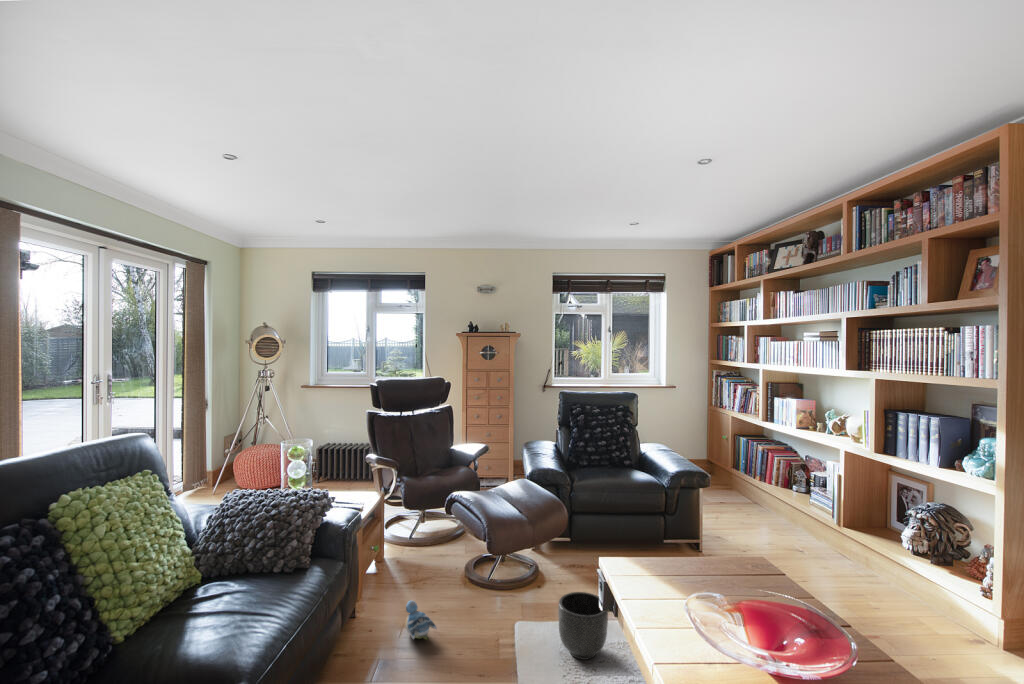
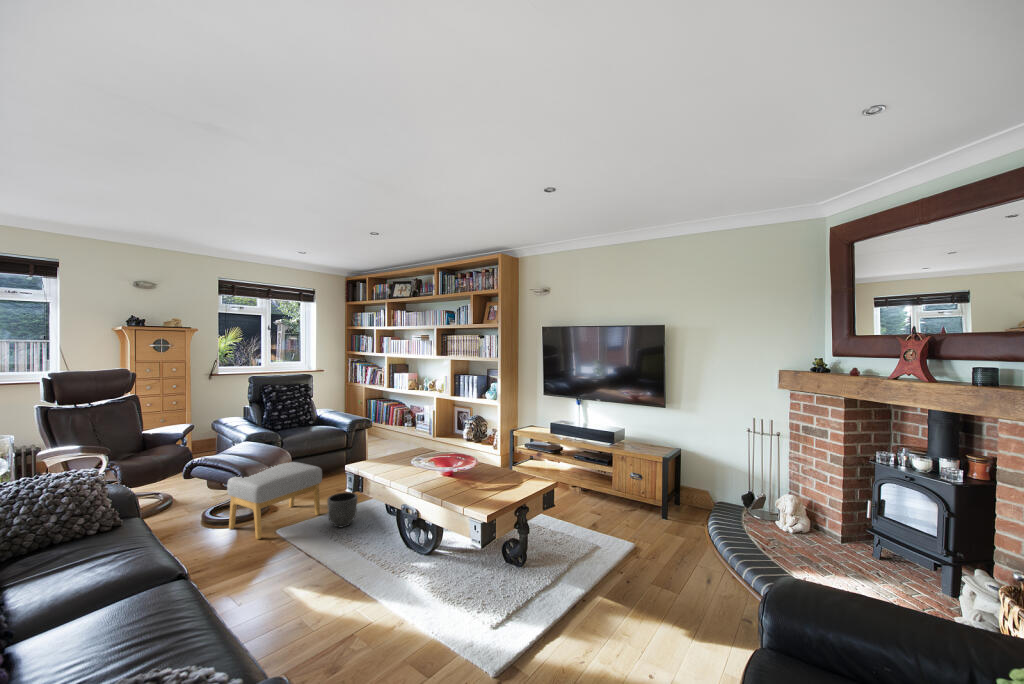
footstool: none [460,514,573,622] -> present [227,462,322,539]
plush toy: present [405,600,437,640] -> none [213,536,245,558]

